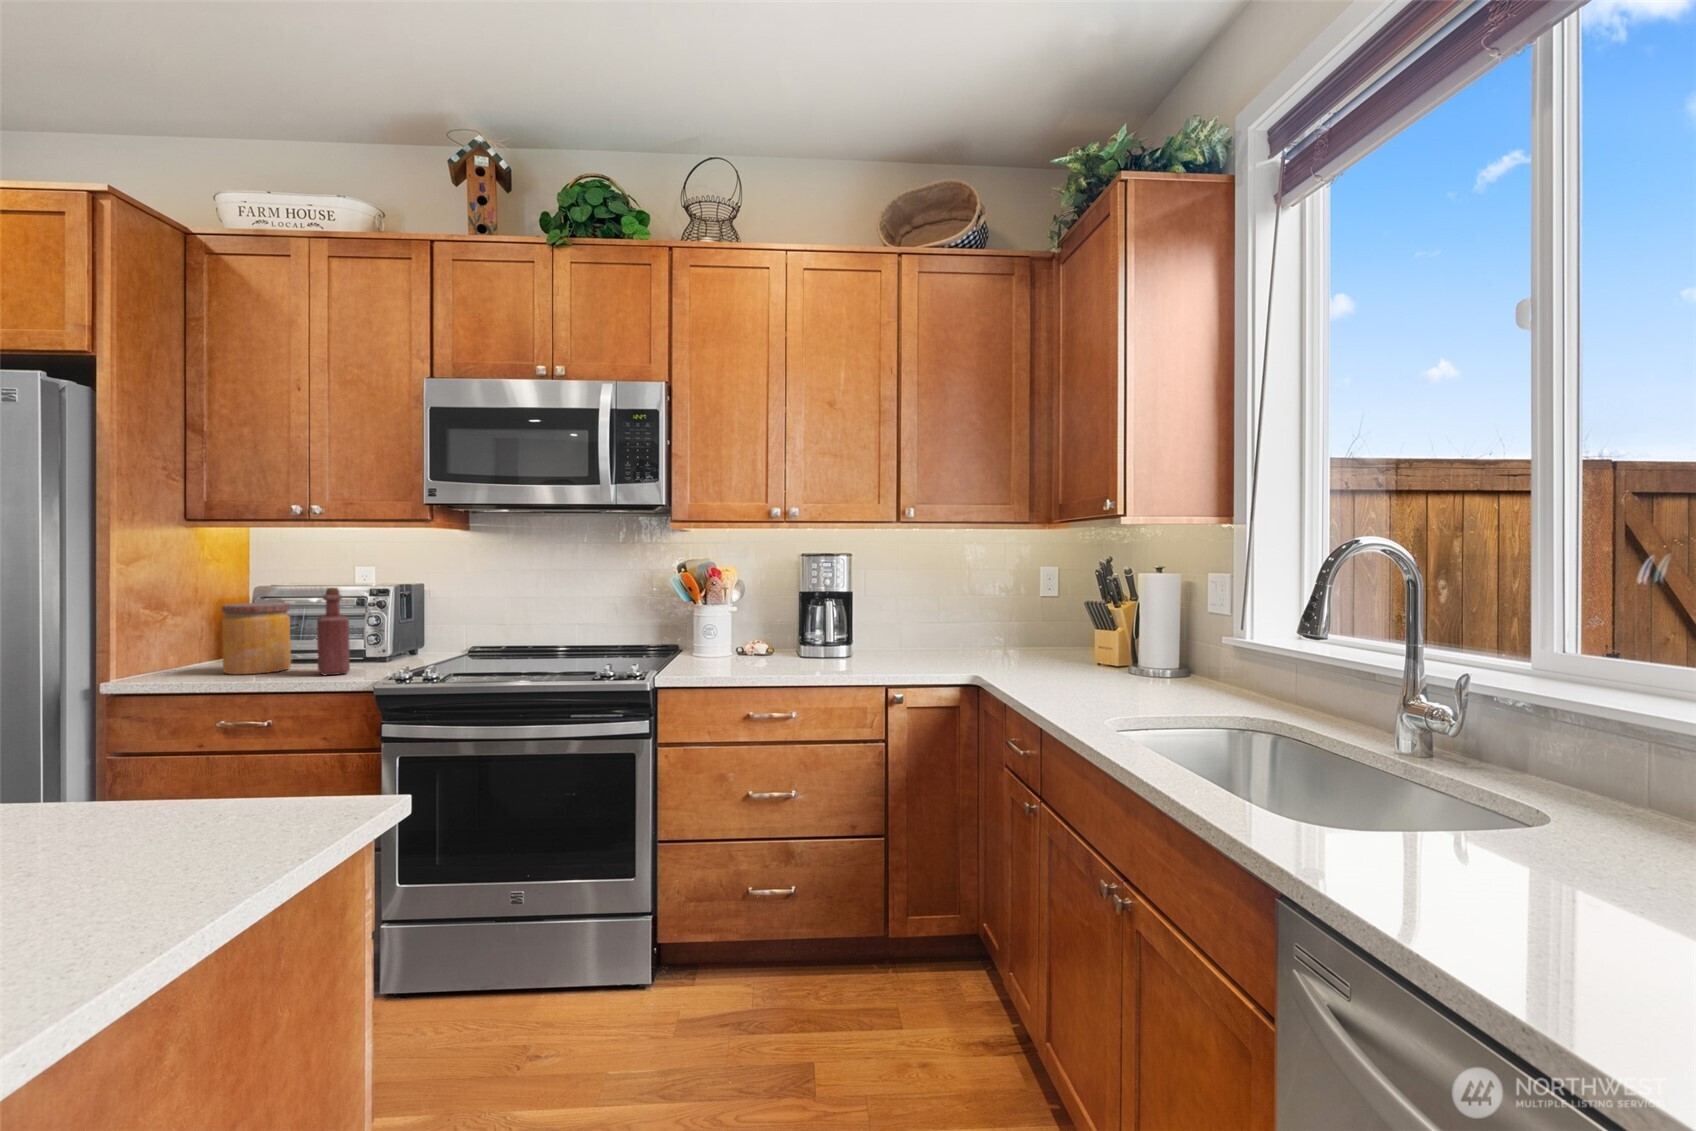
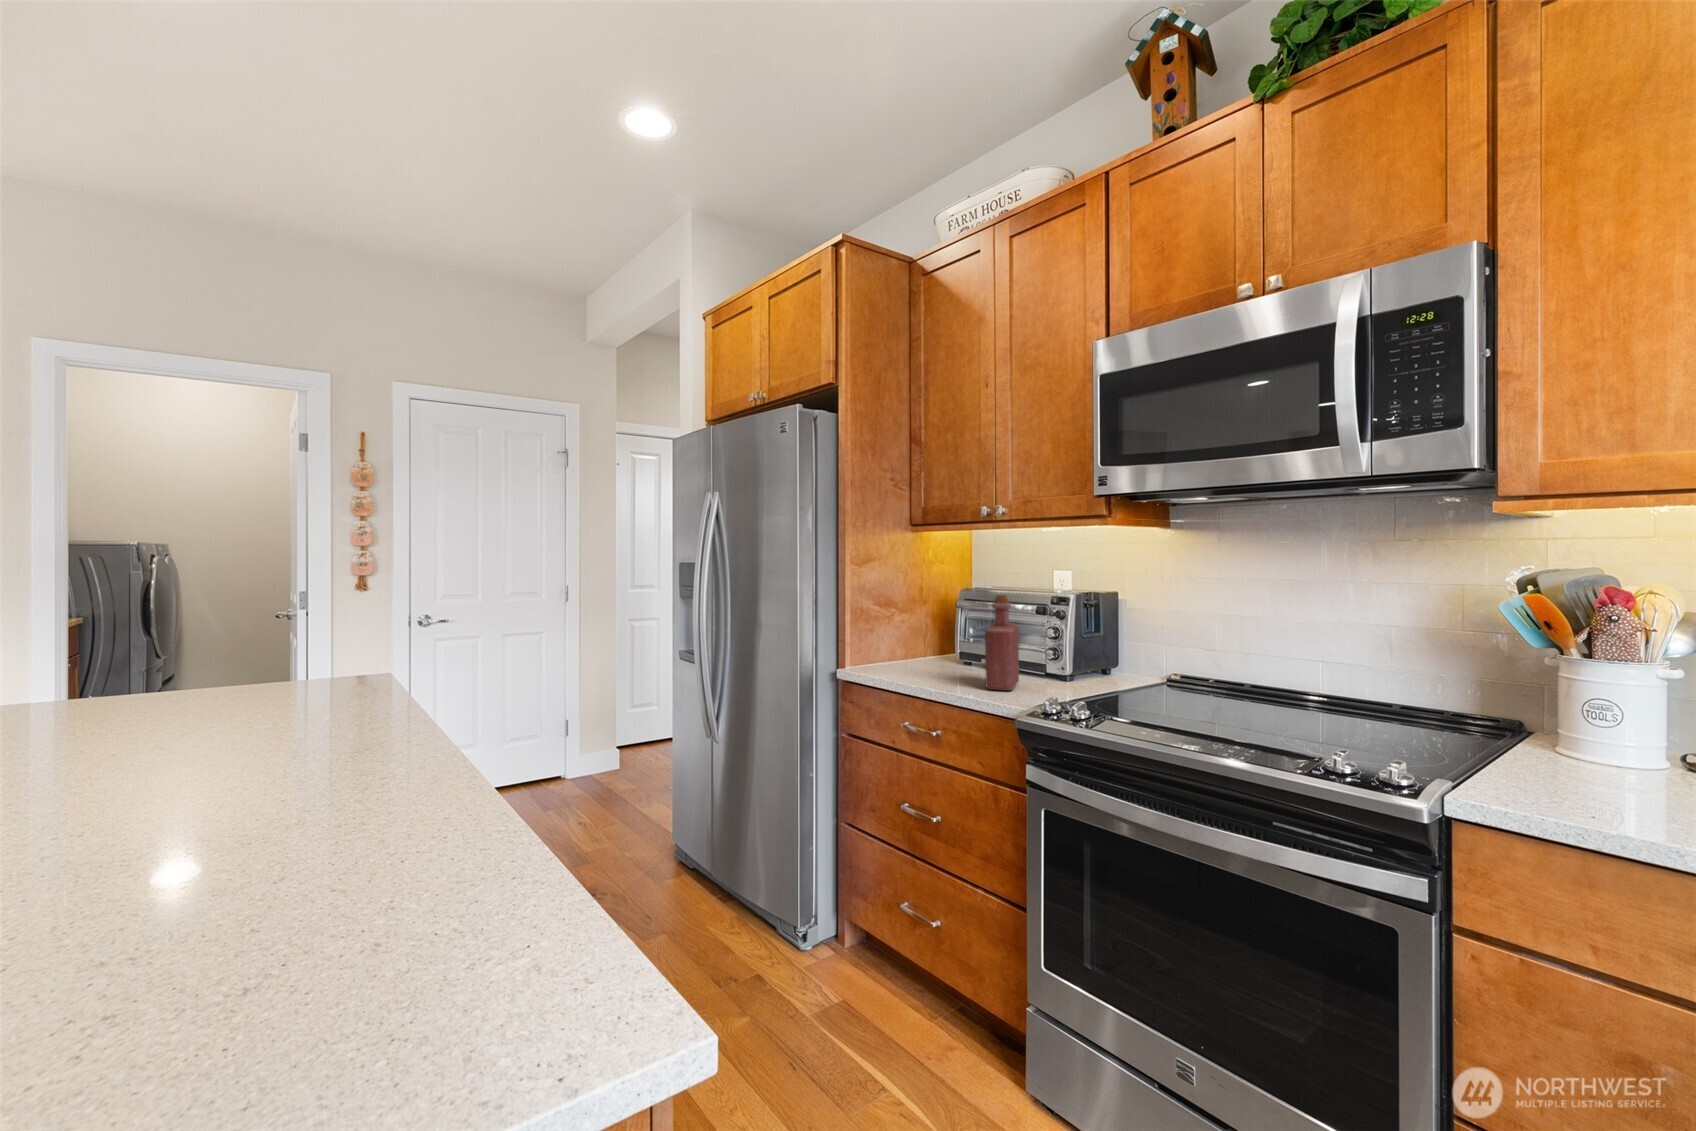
jar: present [222,602,291,674] -> none [923,605,979,676]

